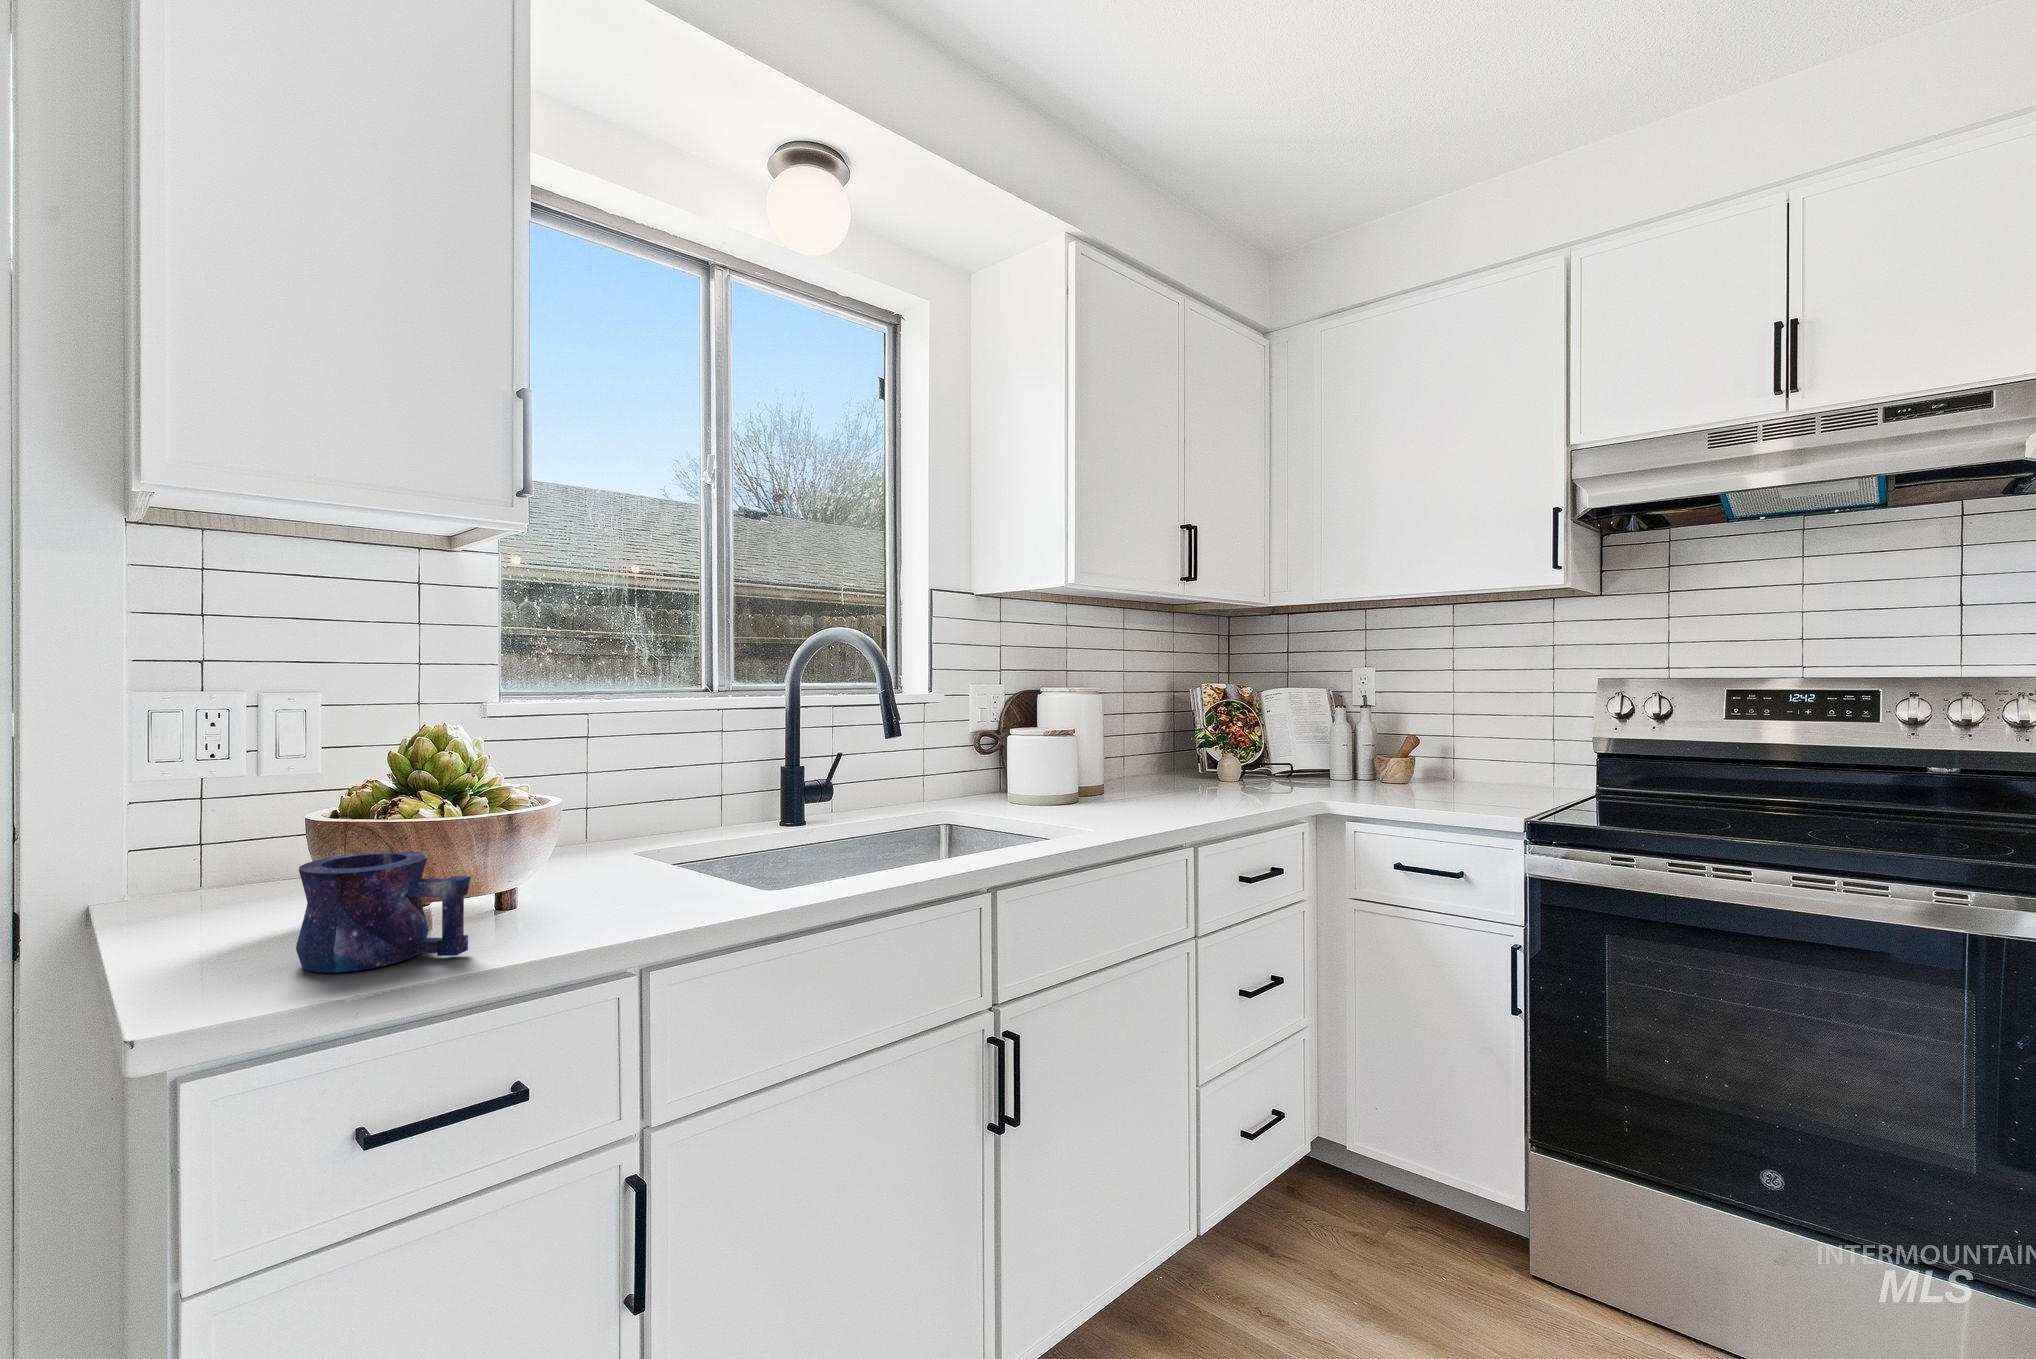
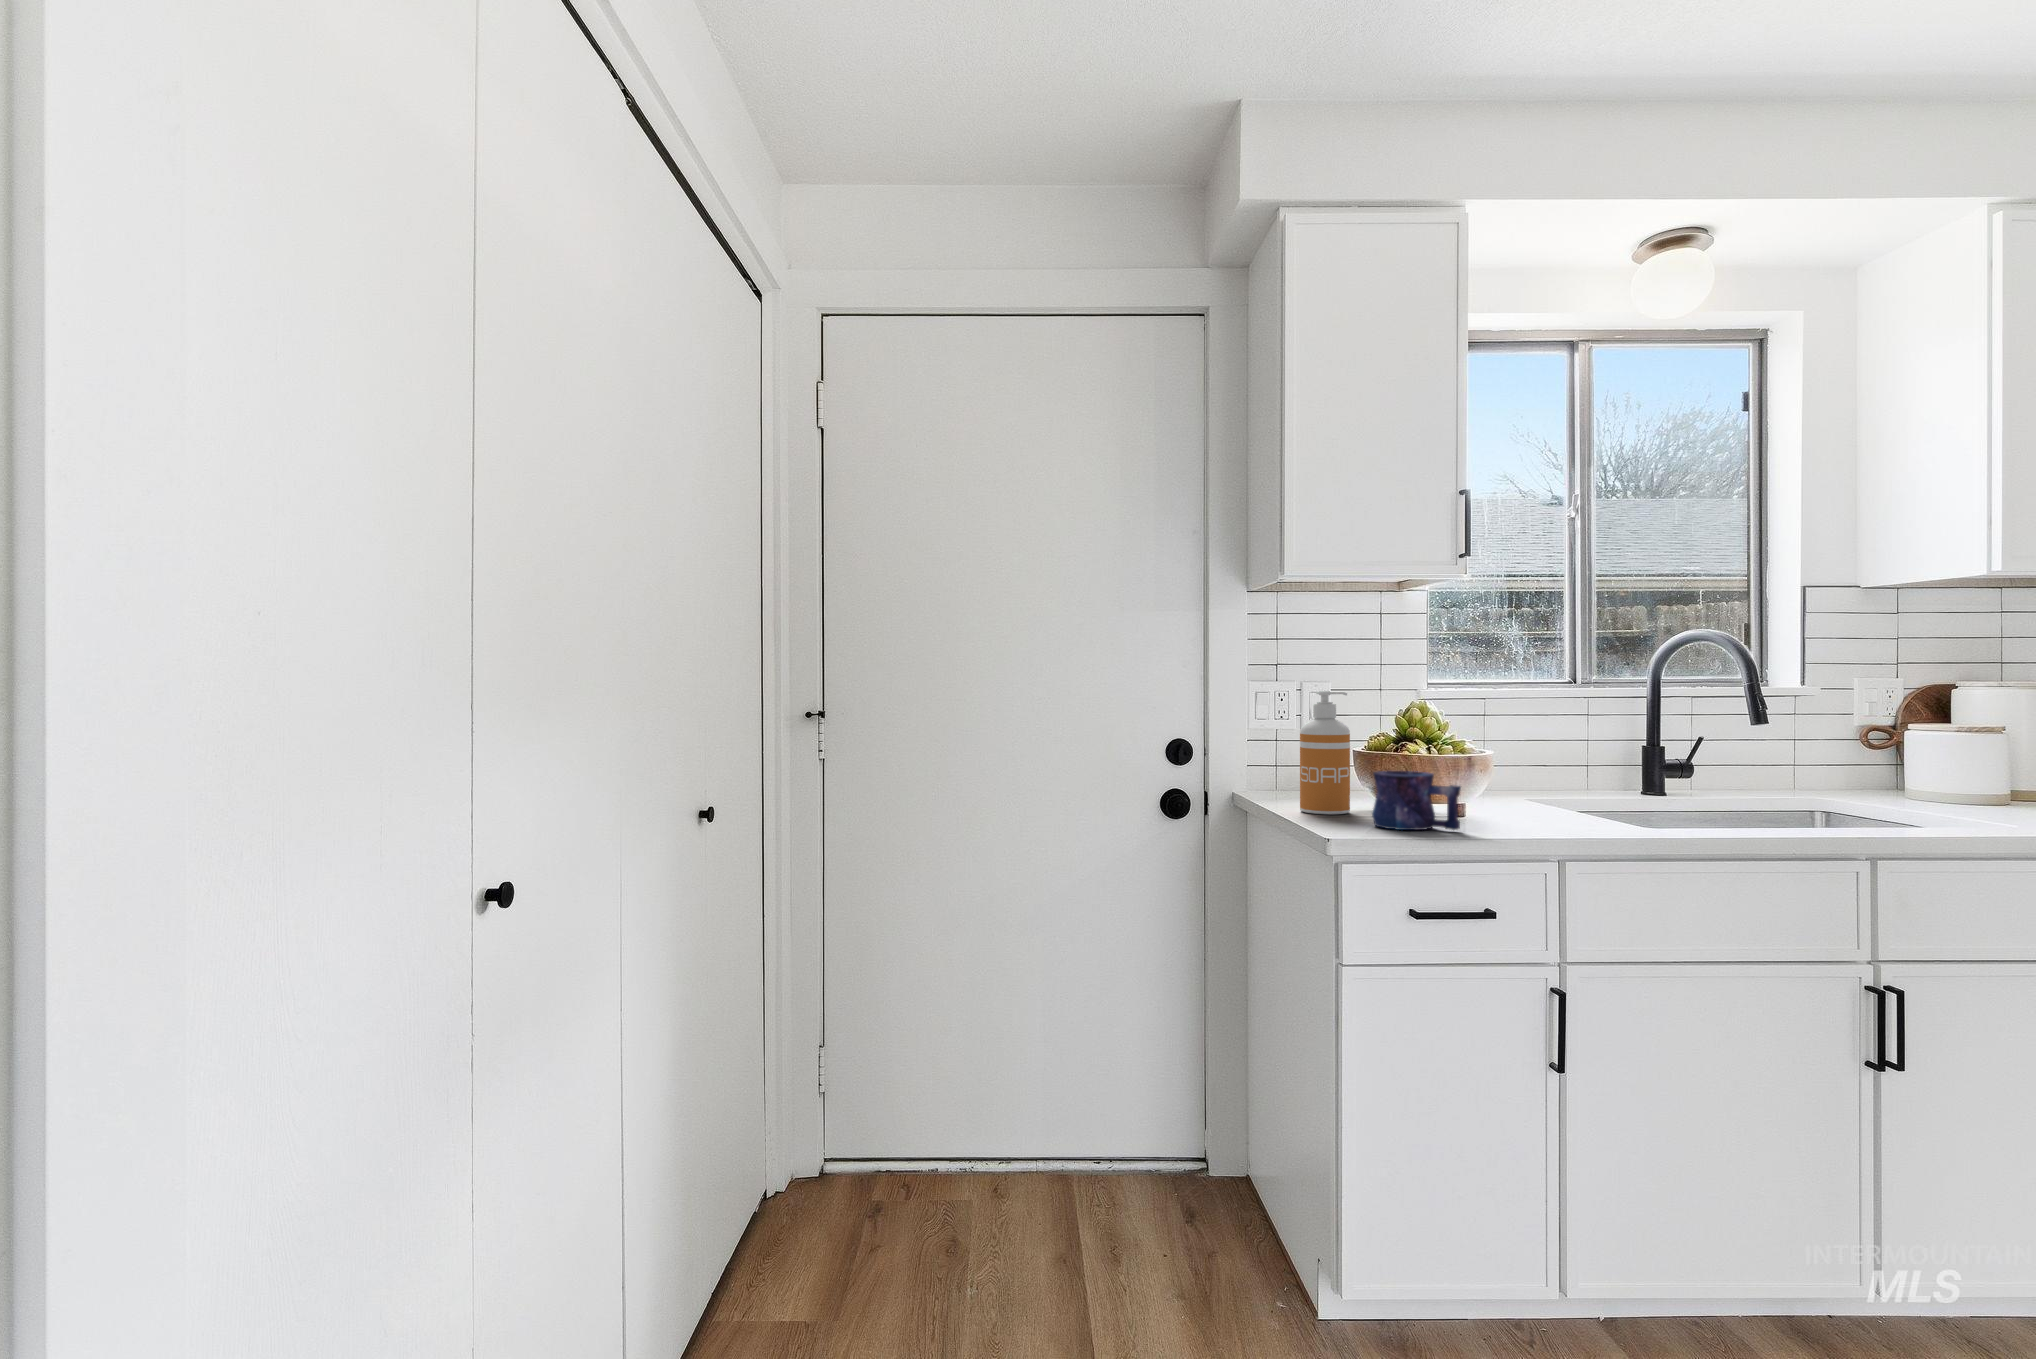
soap dispenser: none [192,710,307,936] -> present [1300,691,1350,814]

